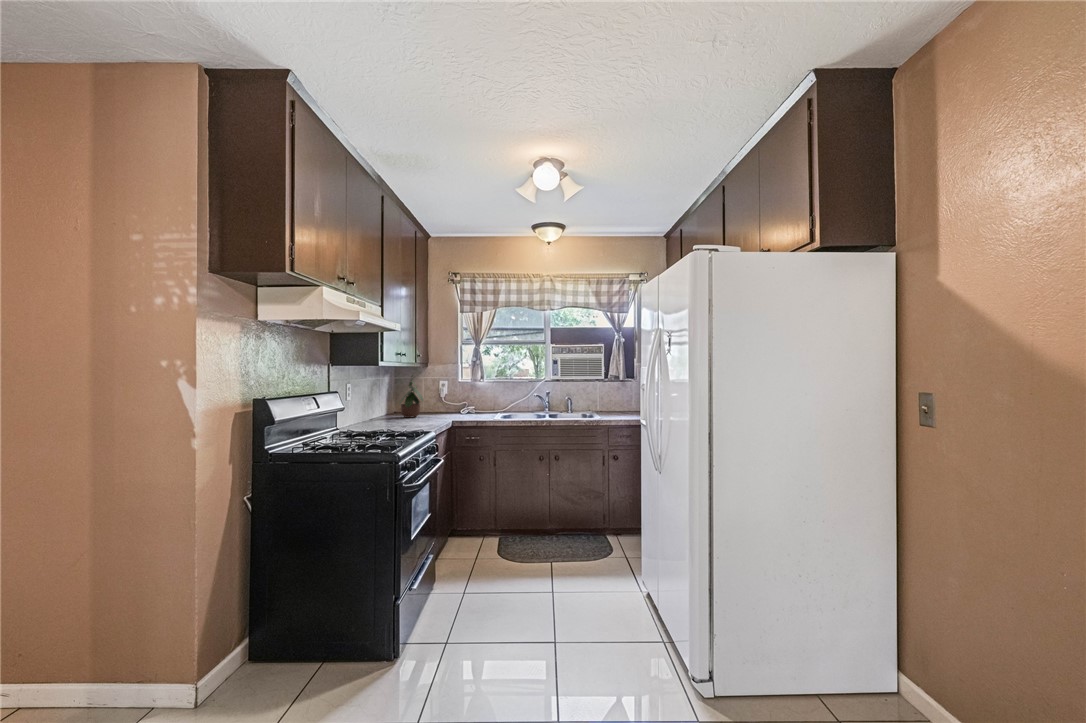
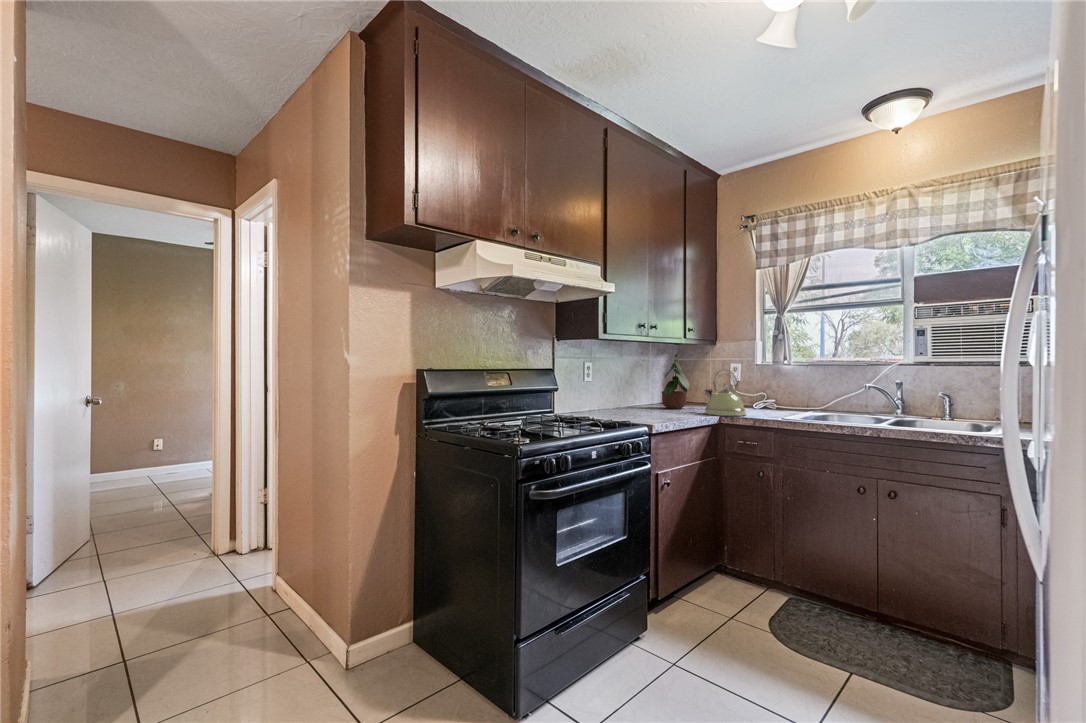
kettle: none [438,387,470,420] -> present [705,370,746,416]

